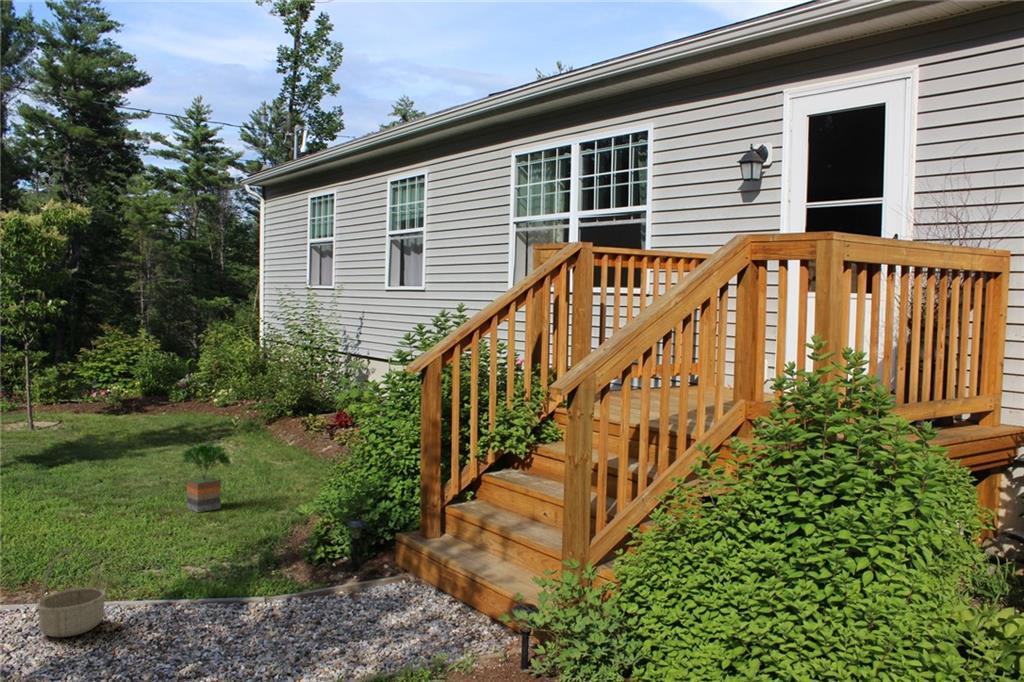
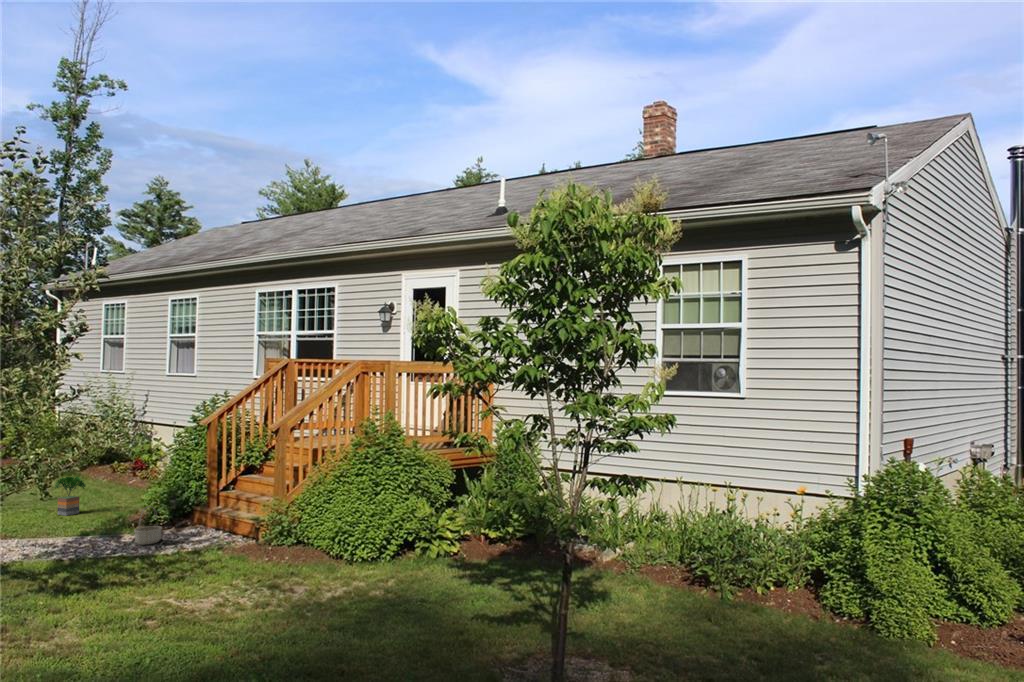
basket: present [37,546,106,637] -> present [134,506,162,545]

